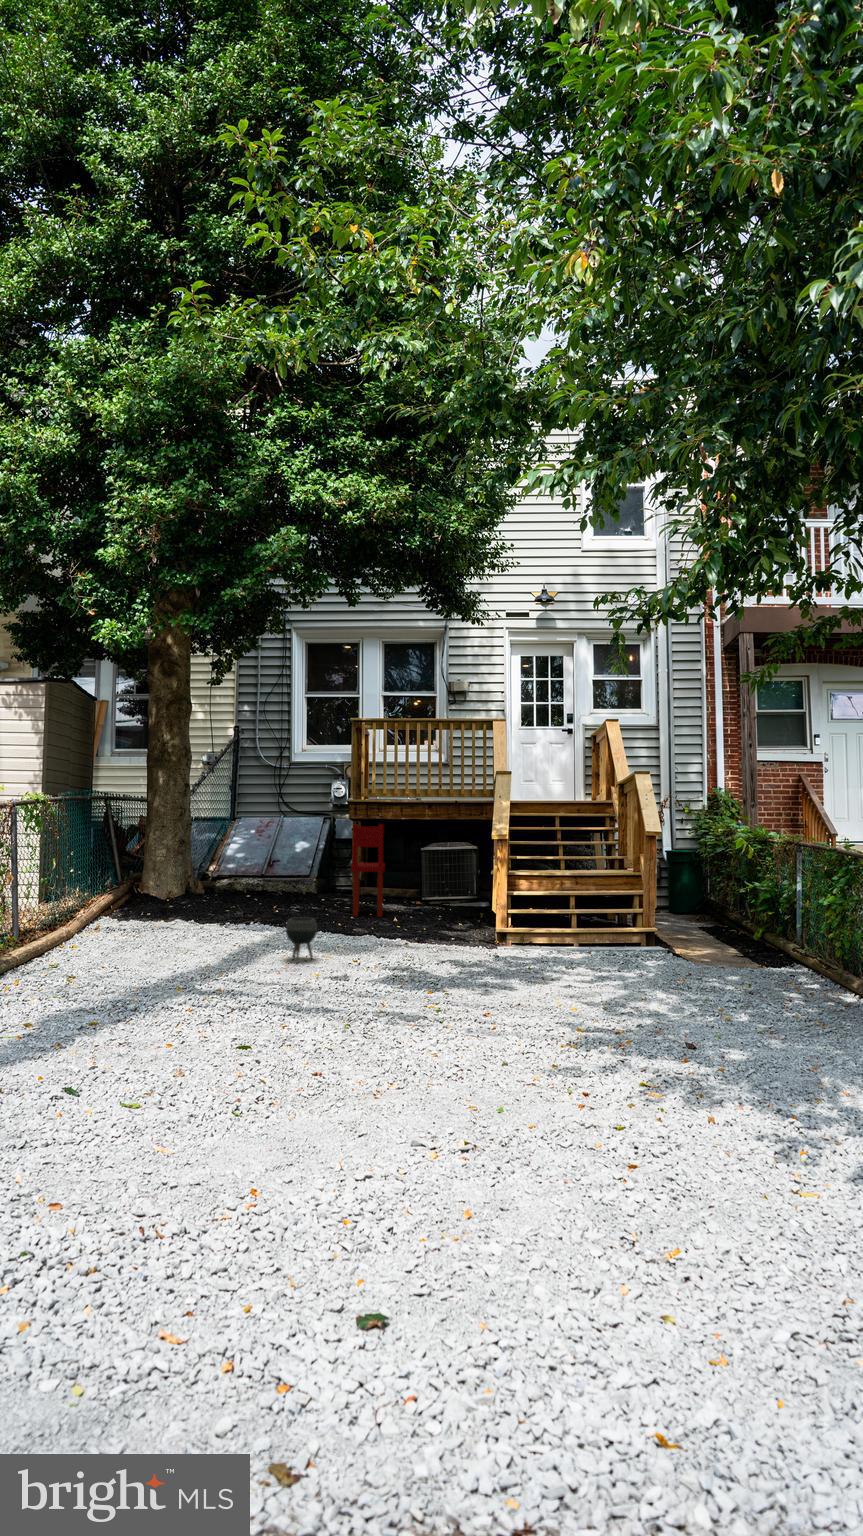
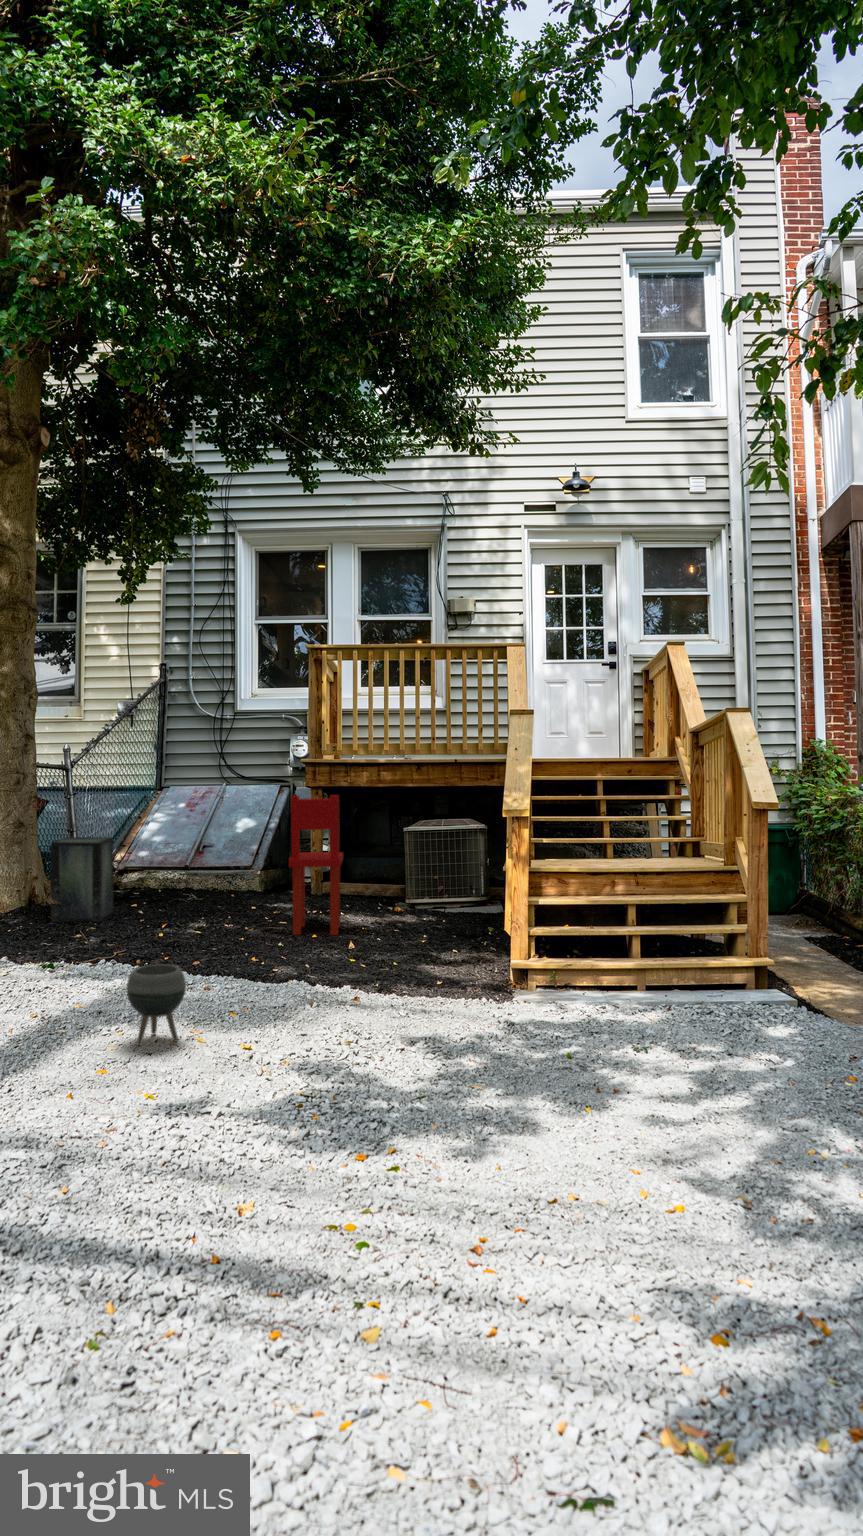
storage box: none [188,852,227,909] -> present [51,837,114,922]

